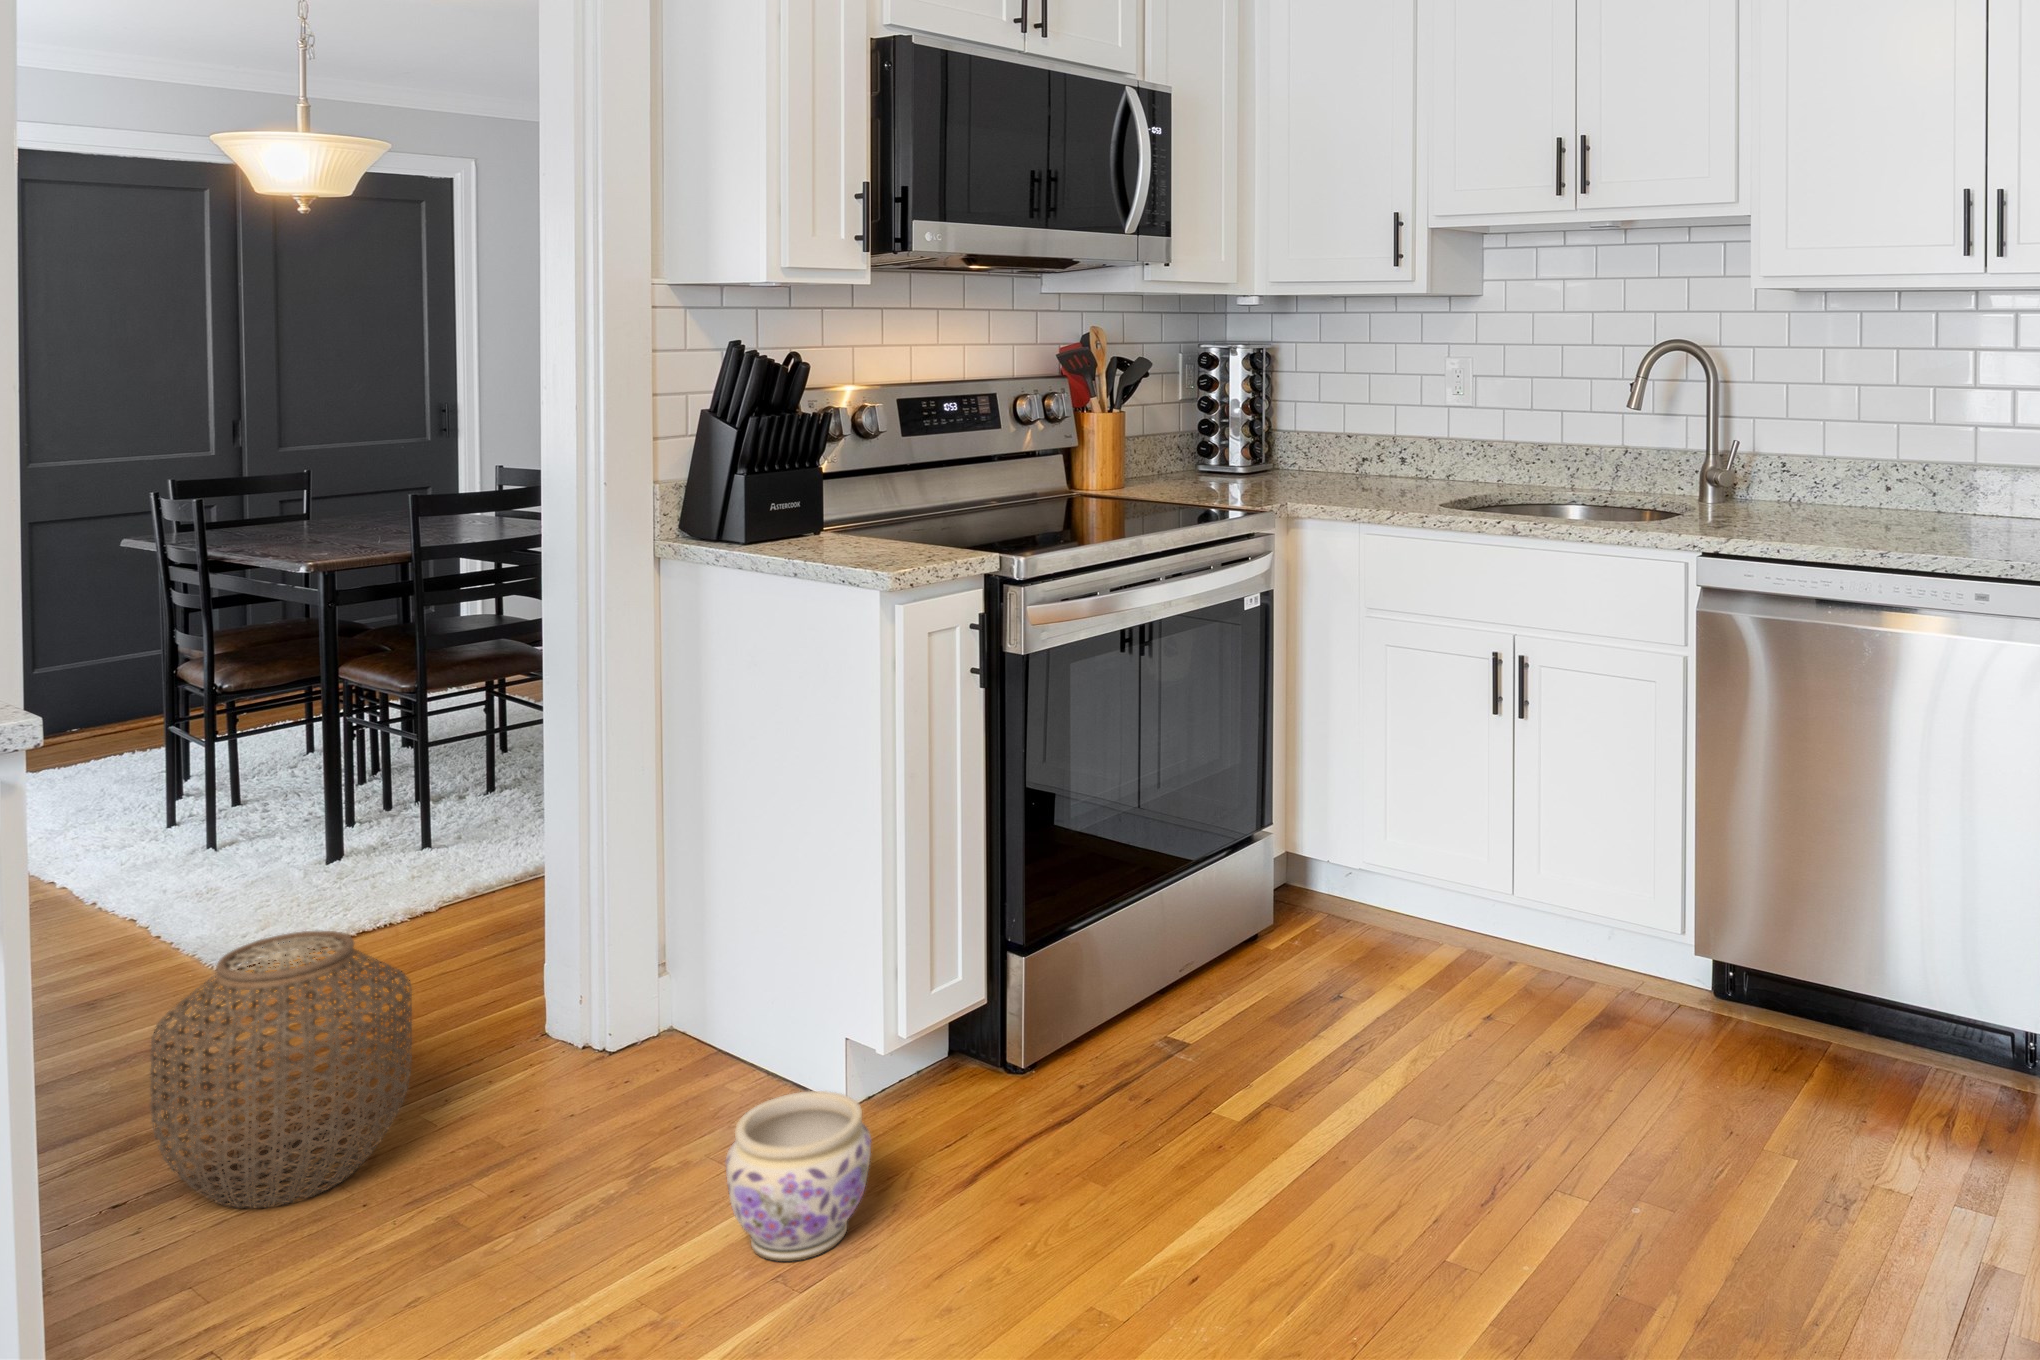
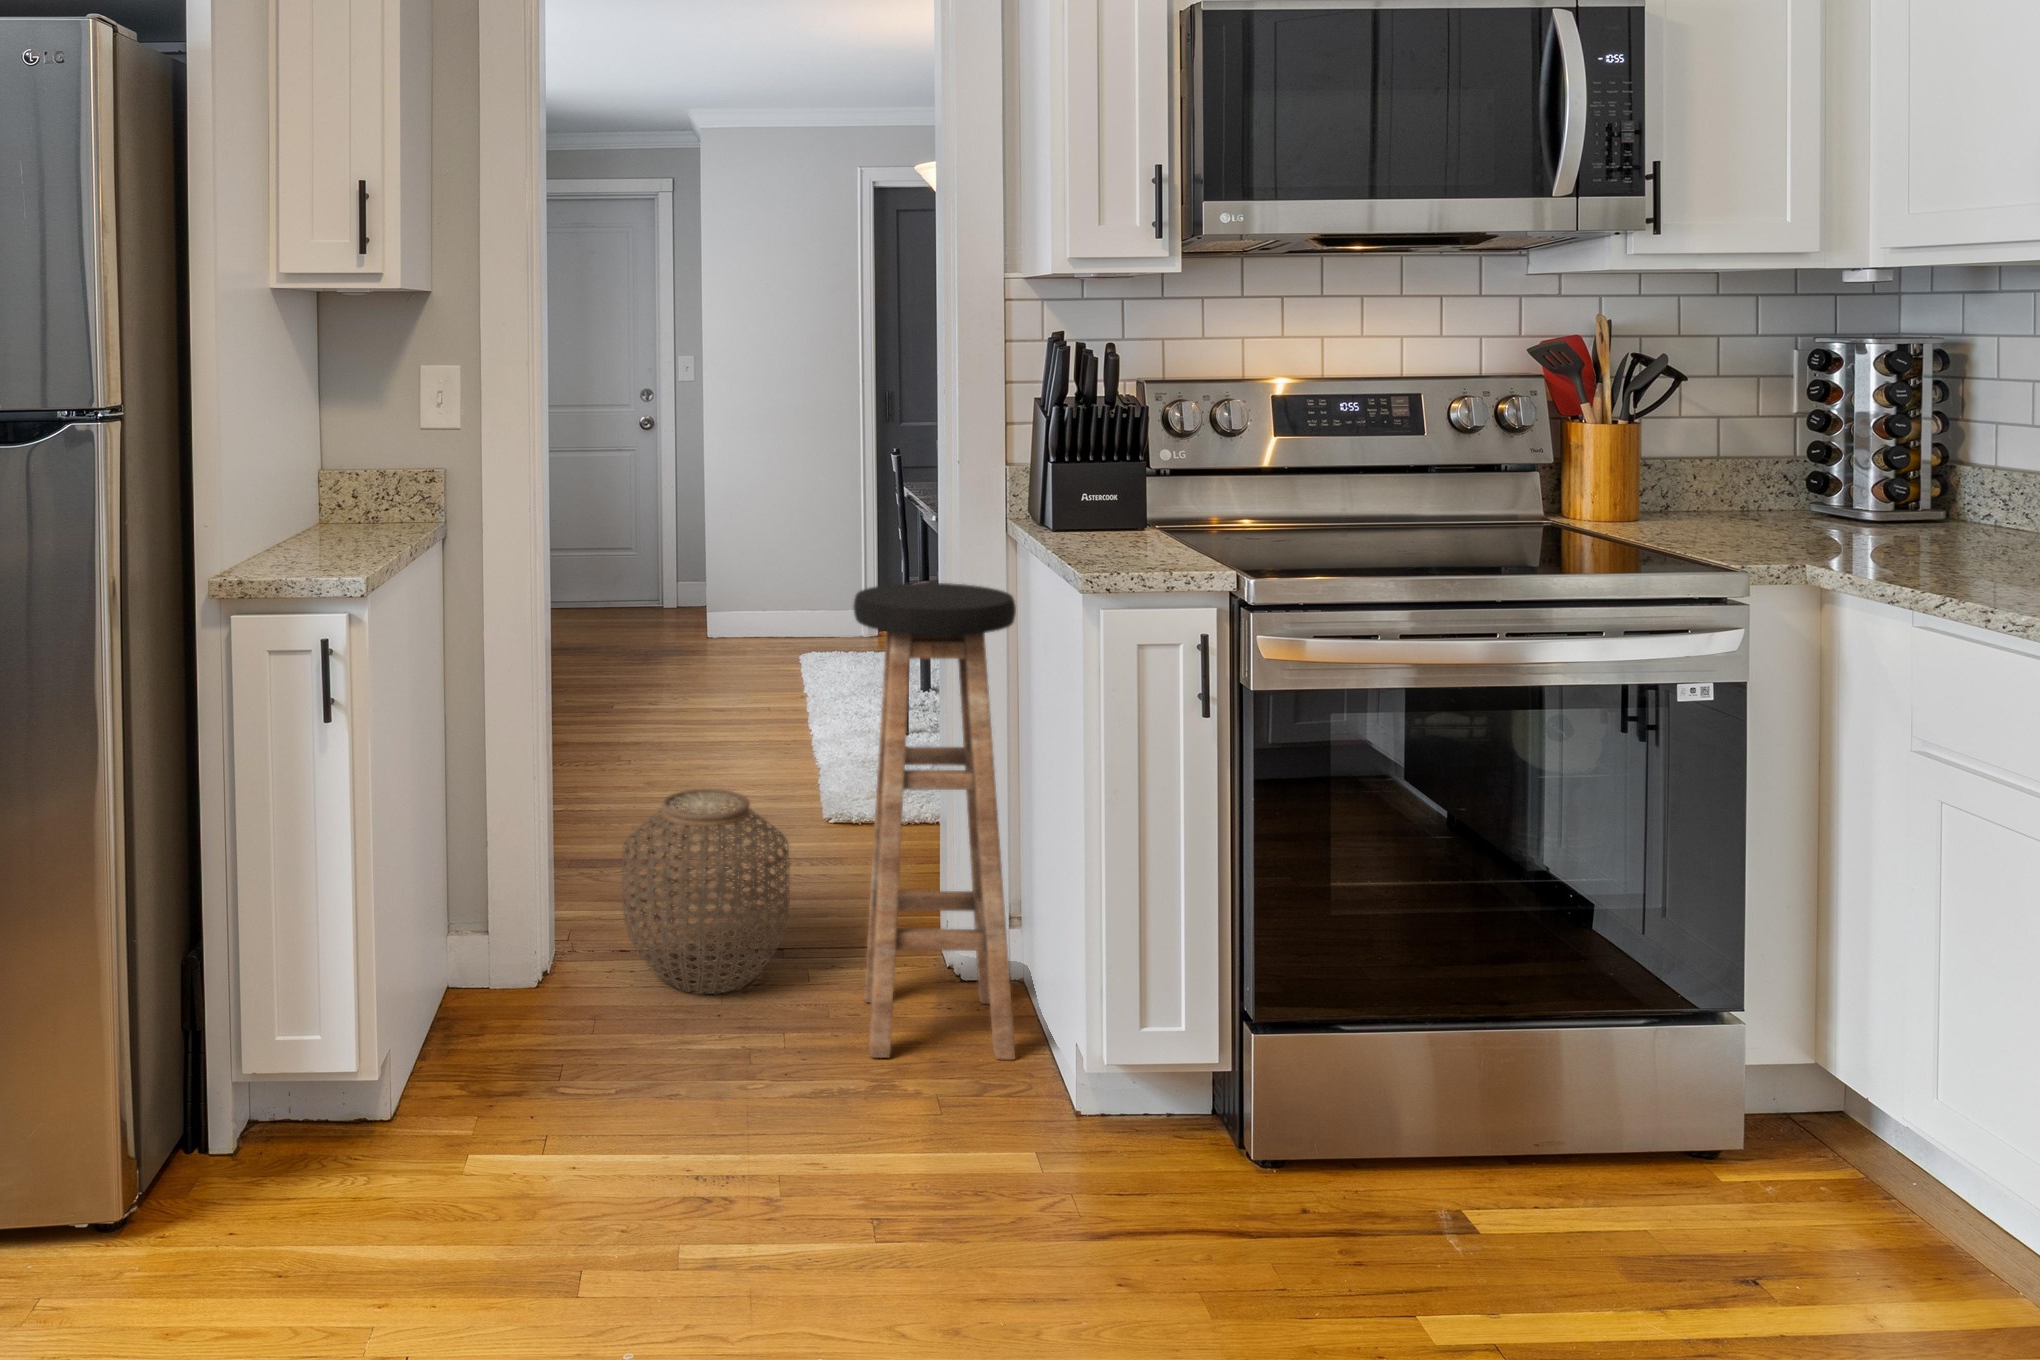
bar stool: none [520,614,745,1157] -> present [854,583,1016,1060]
planter: present [725,1091,871,1262] -> none [849,1057,984,1223]

